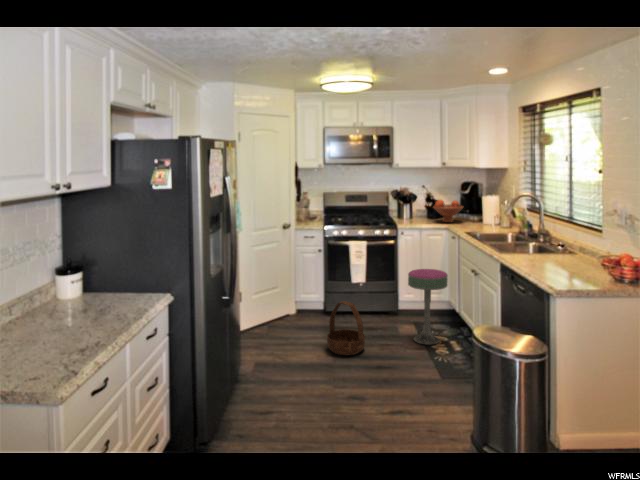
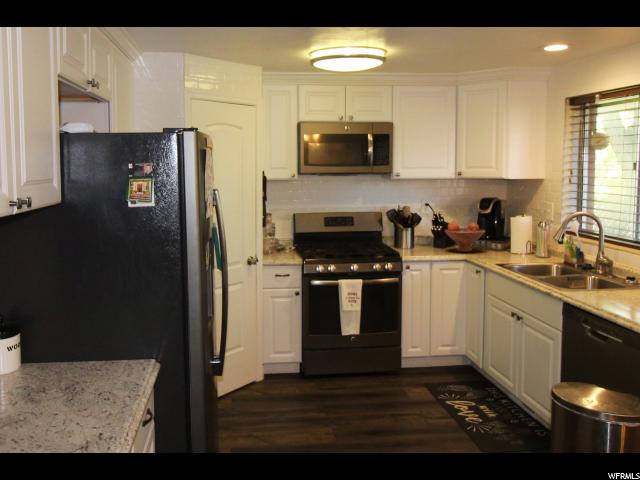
bar stool: present [408,269,448,345] -> none [427,314,481,419]
basket: present [327,301,365,355] -> none [319,361,372,439]

